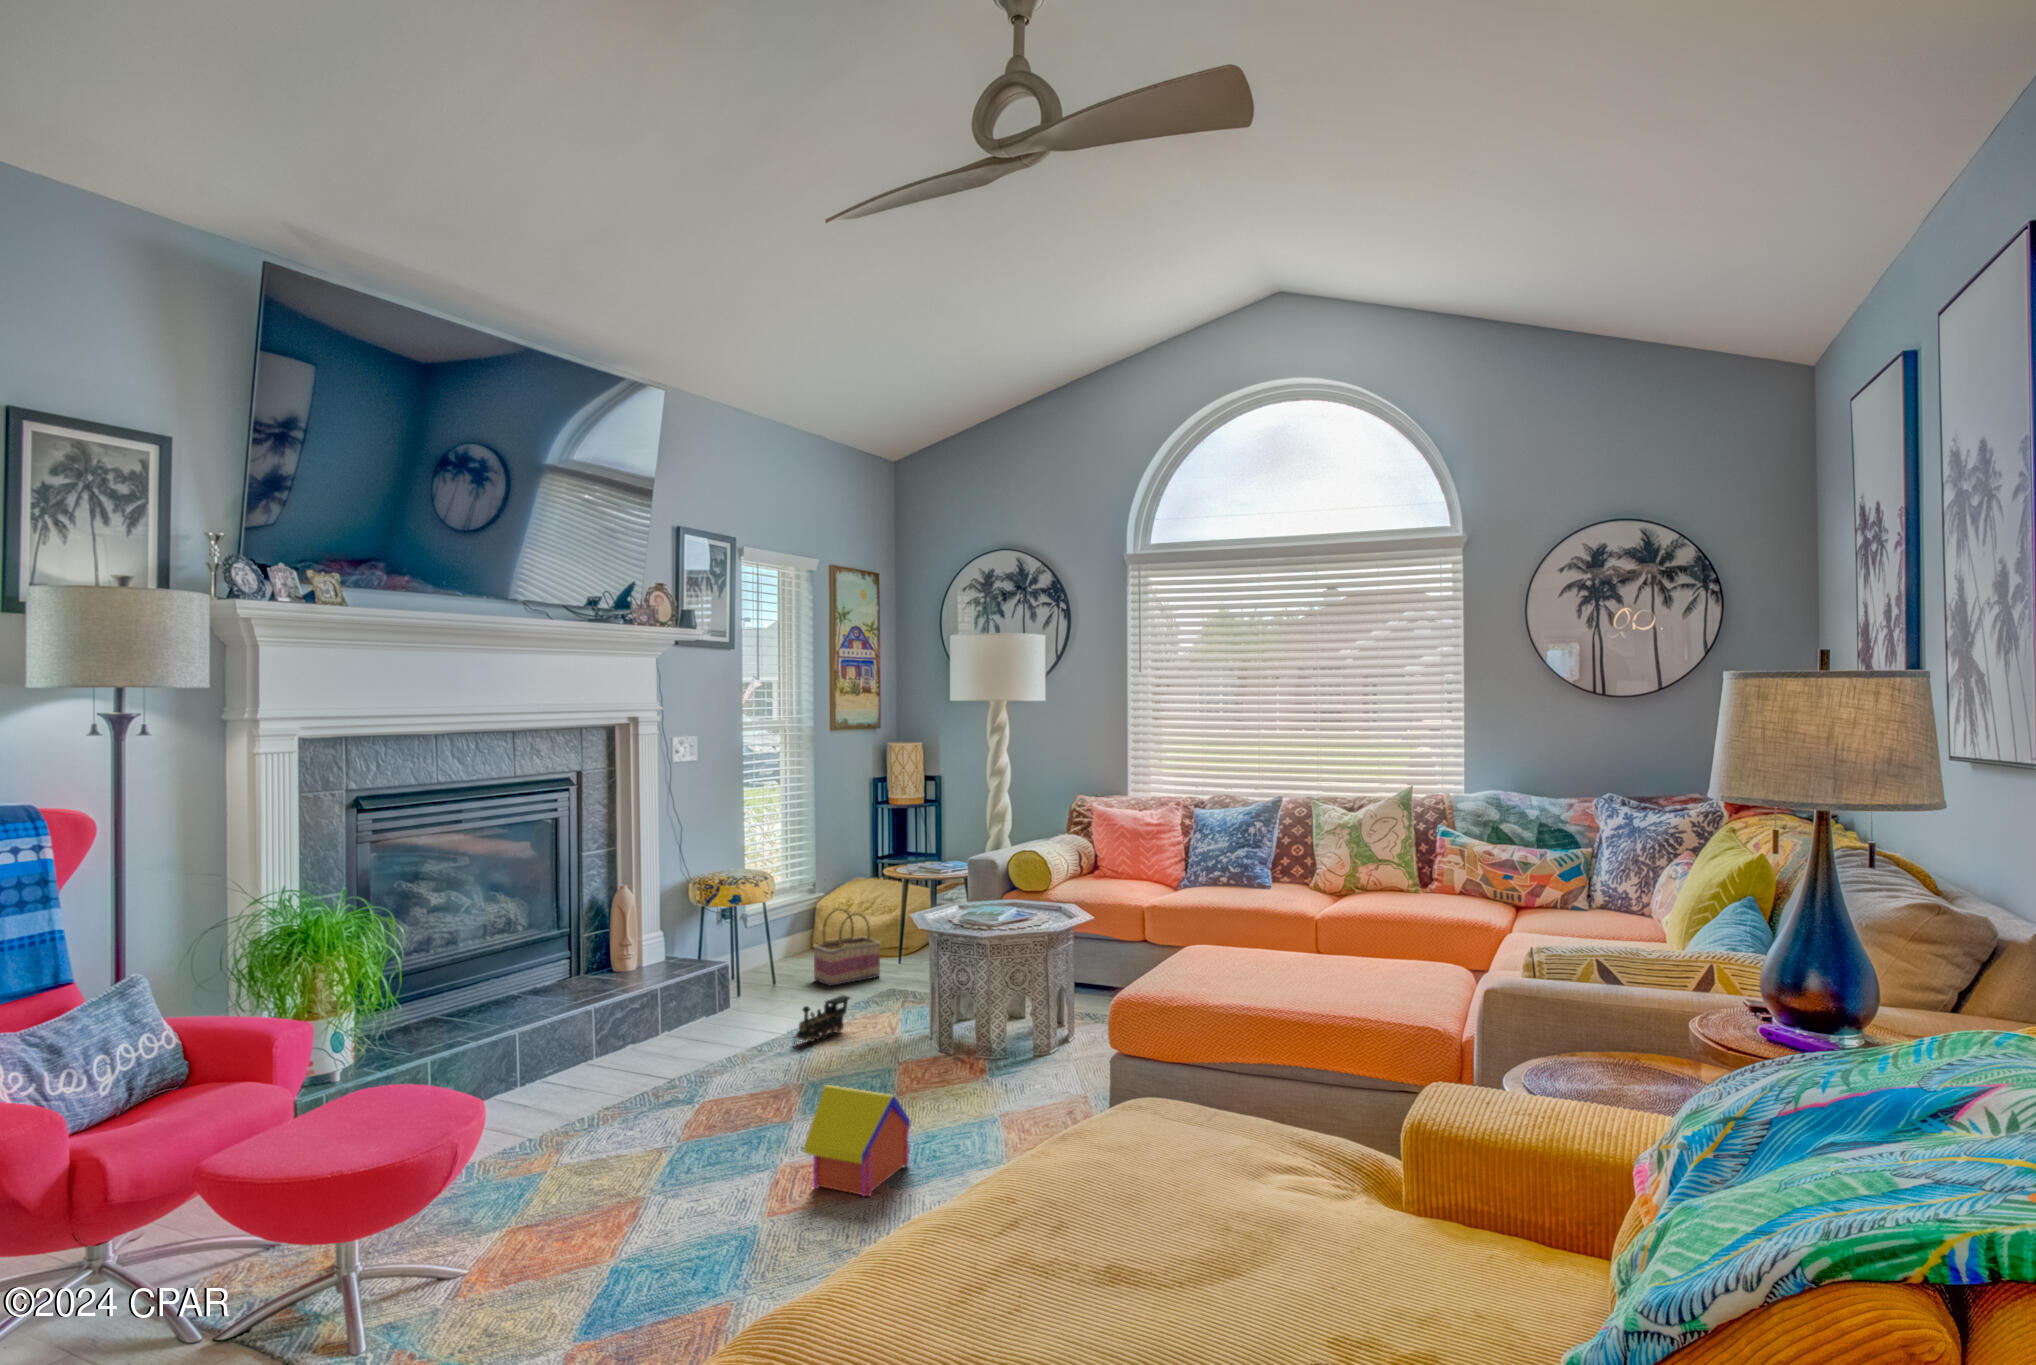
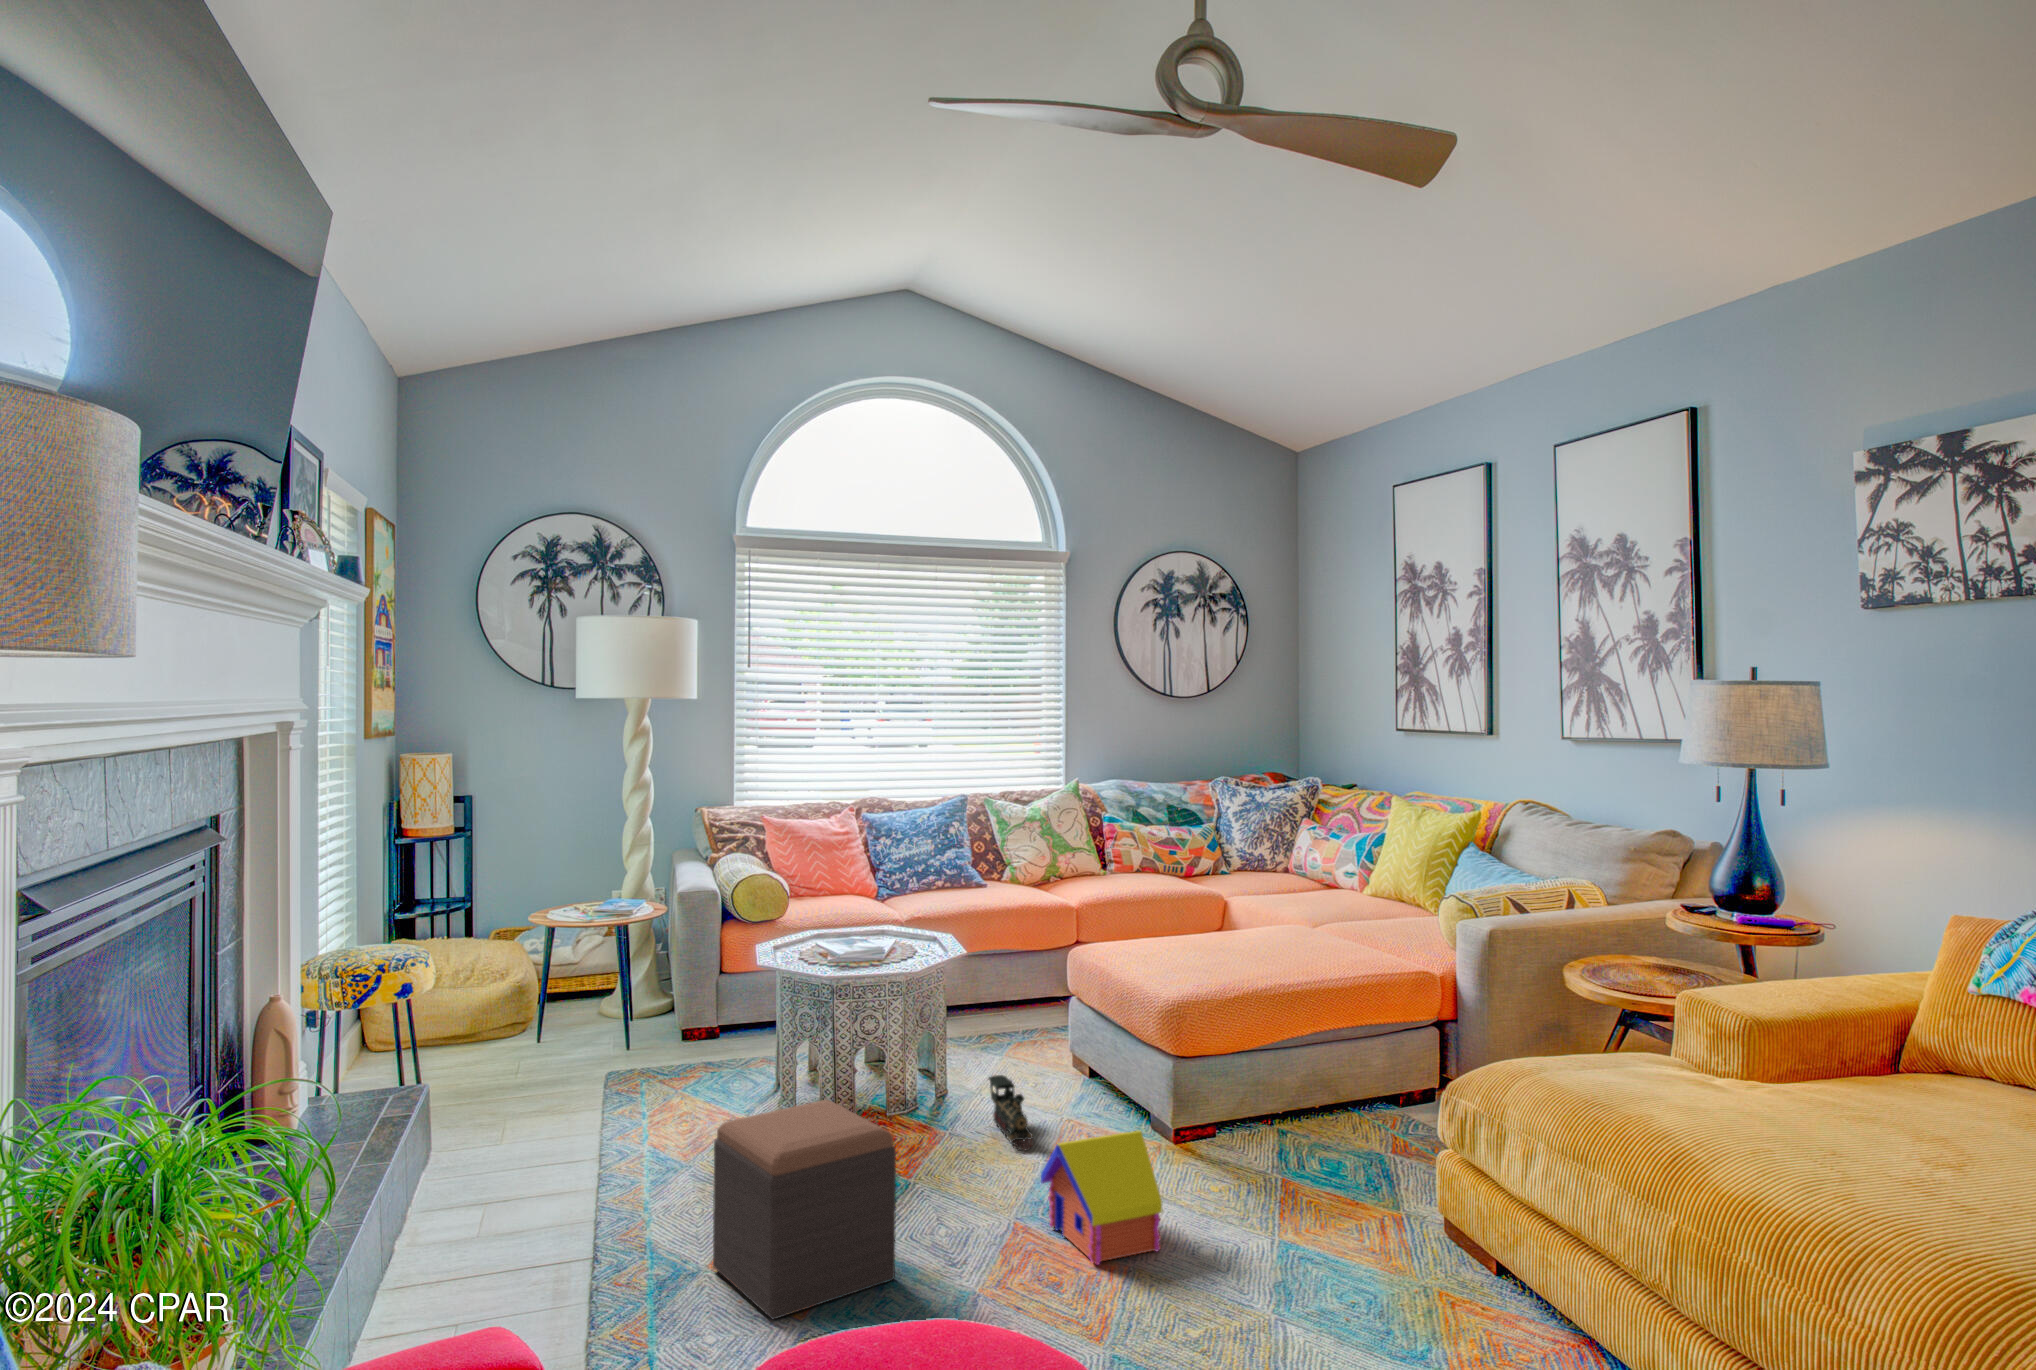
basket: present [814,908,880,986] -> none [471,985,554,1094]
toy train: present [794,995,850,1045] -> present [989,1075,1034,1150]
footstool: none [623,1009,755,1149] -> present [713,1100,896,1319]

